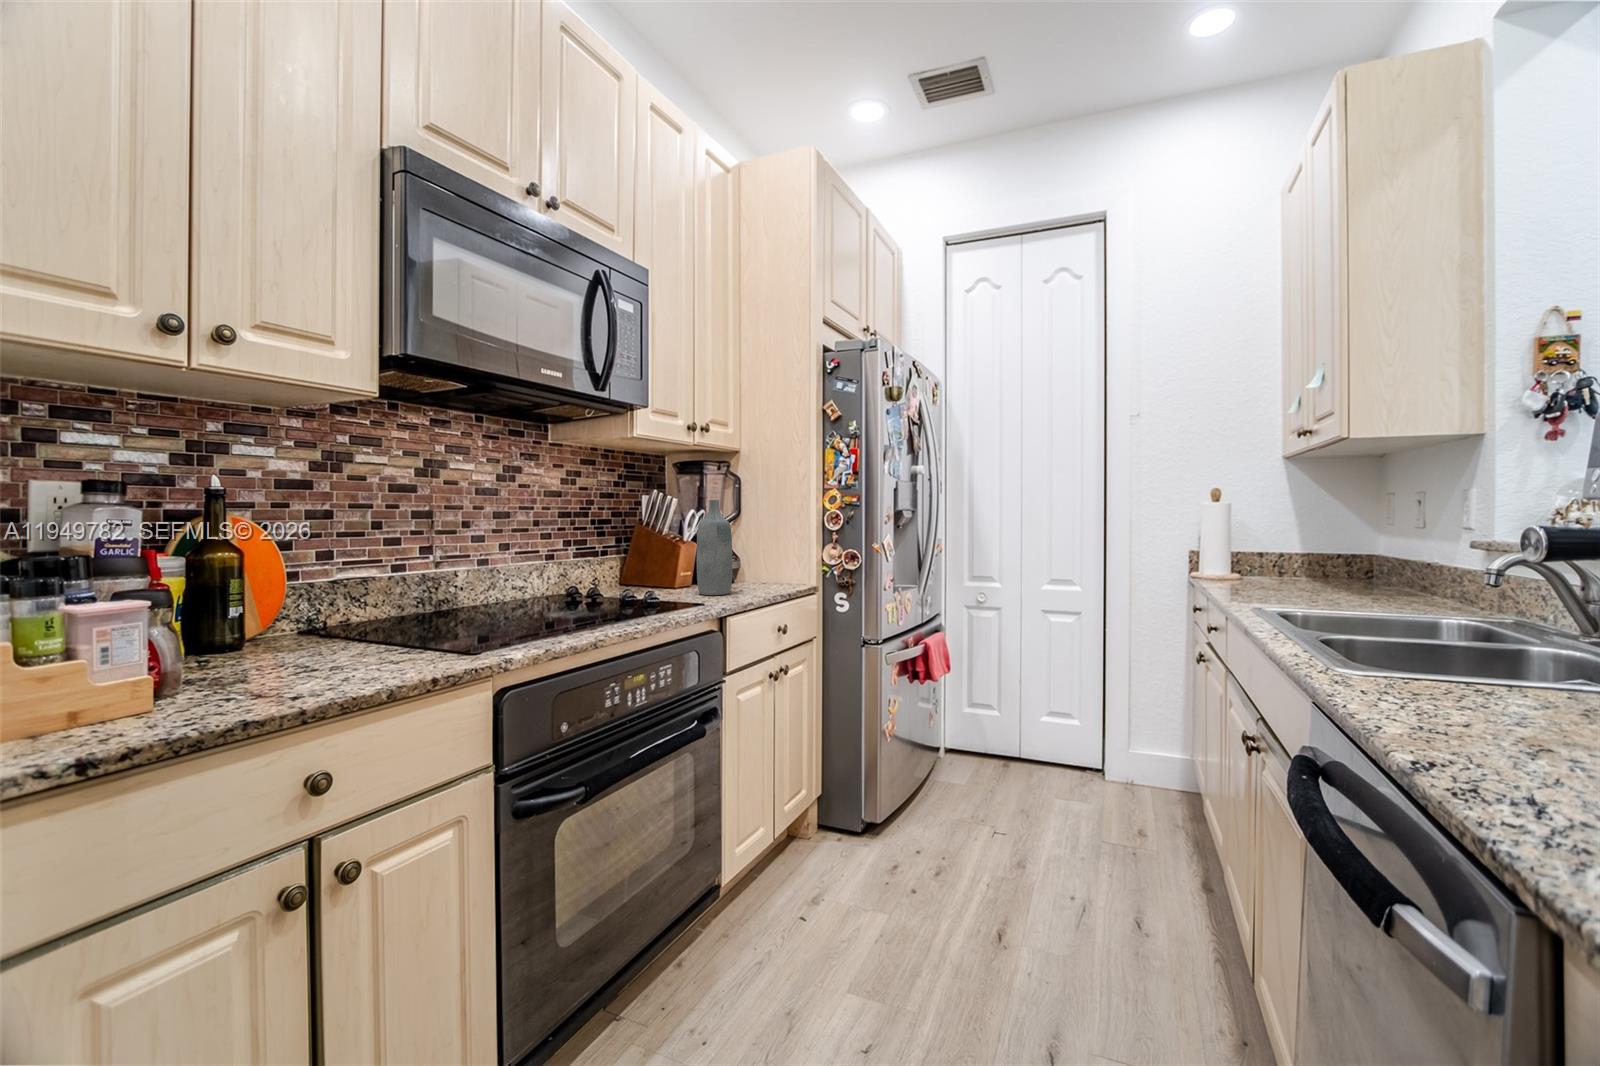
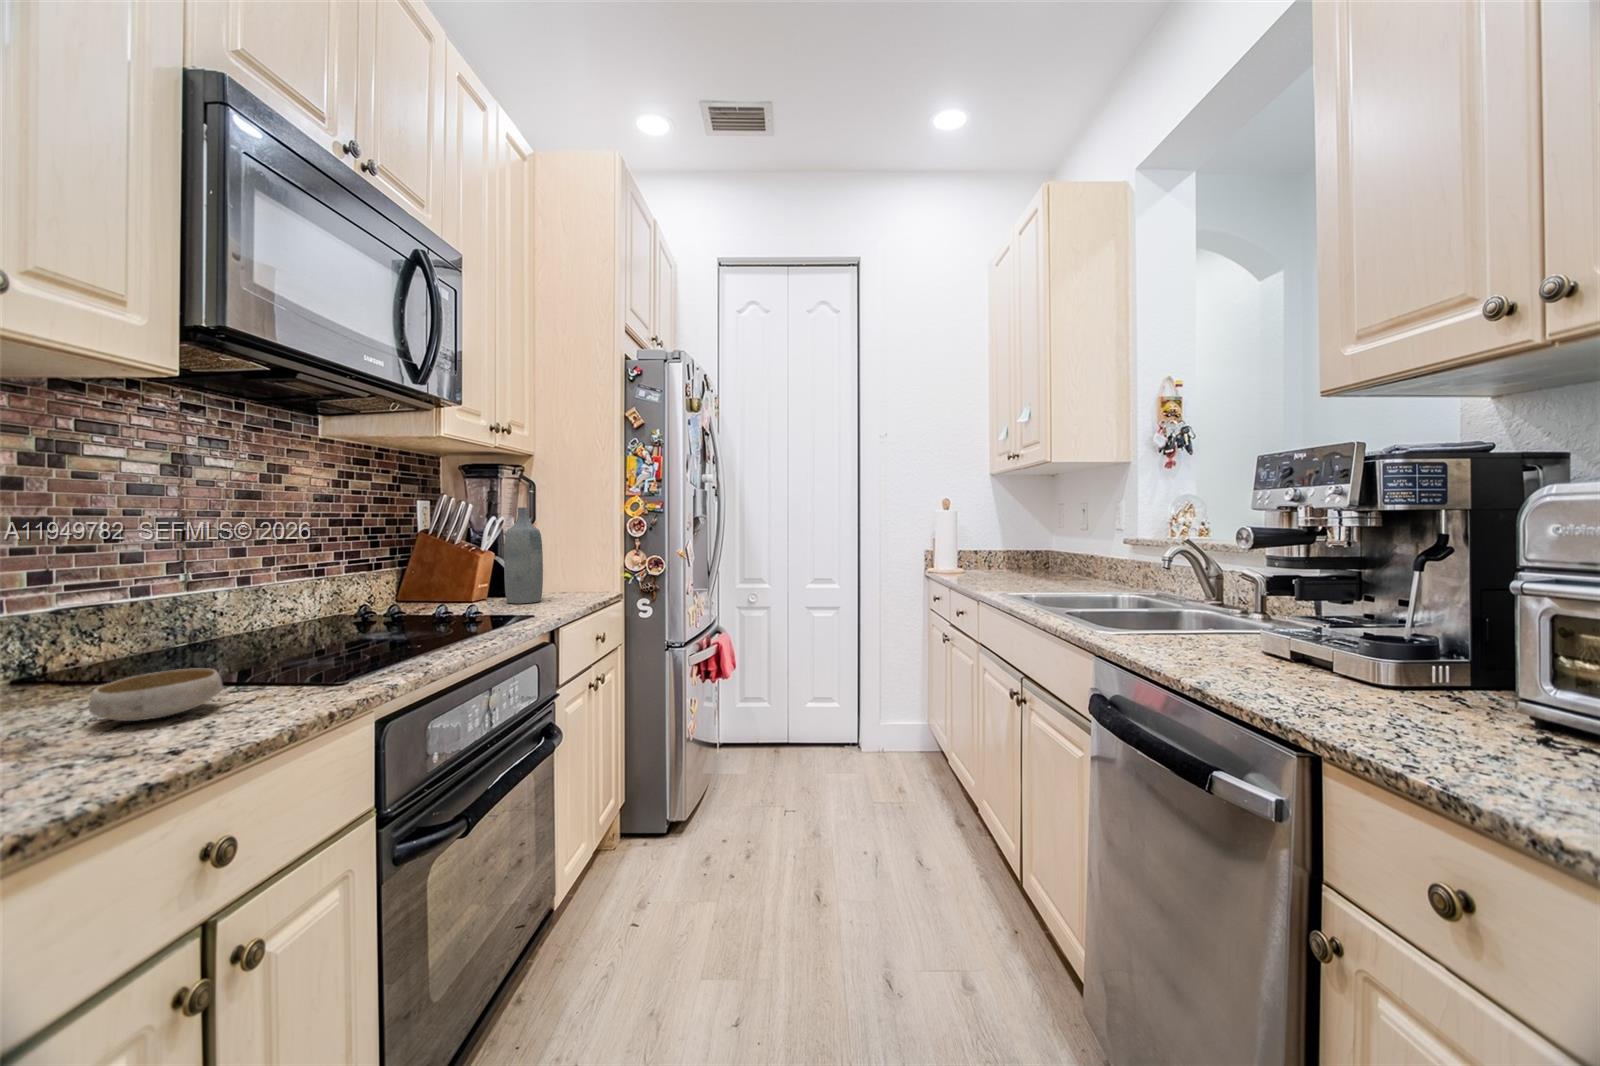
bowl: none [248,636,347,677] -> present [89,668,222,721]

